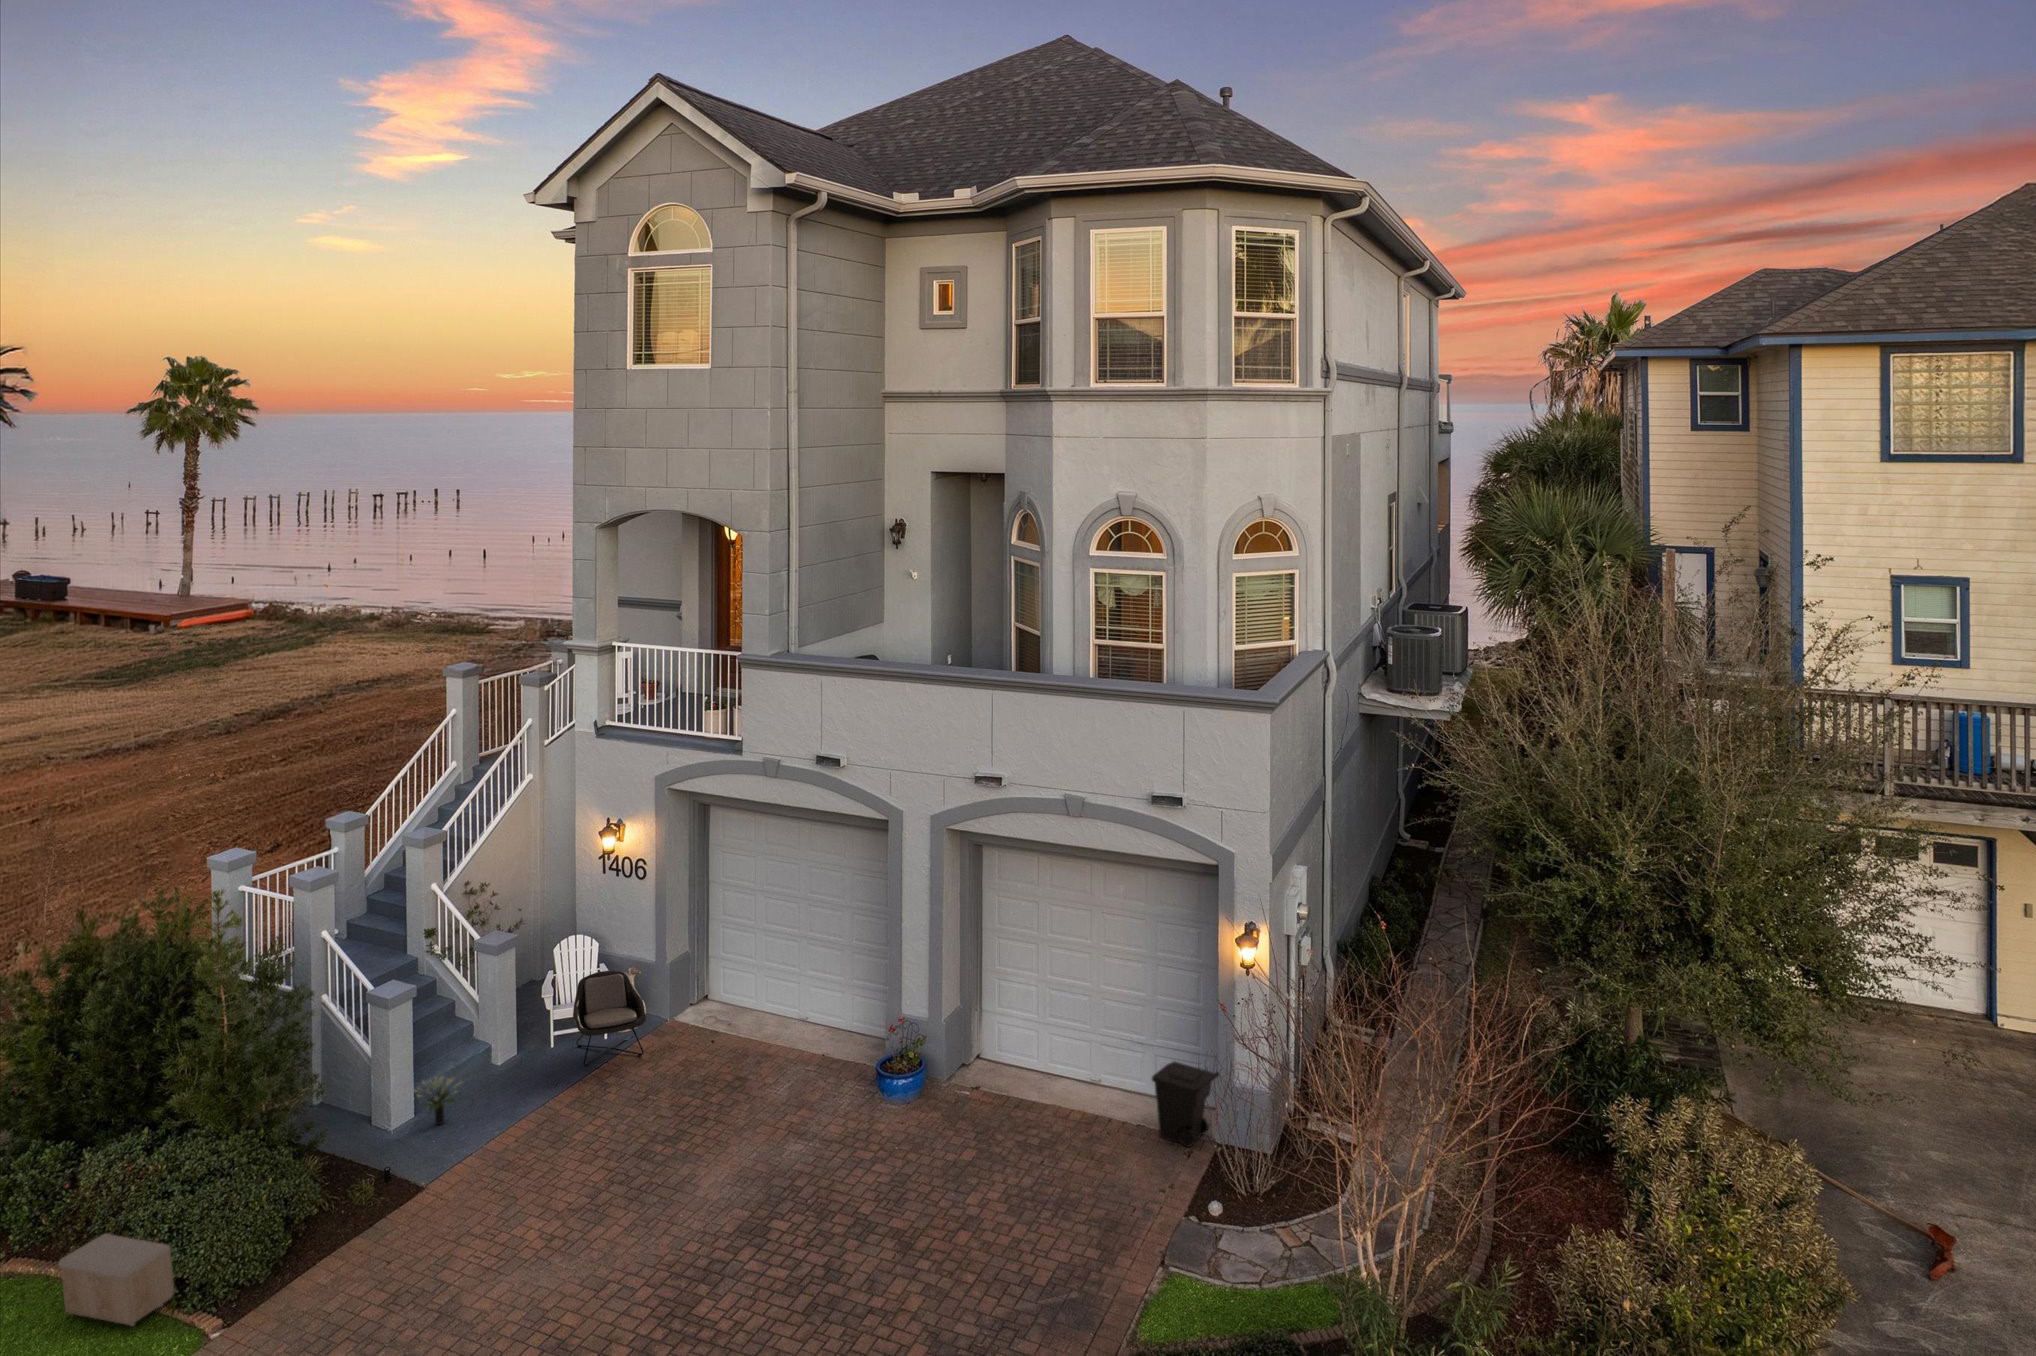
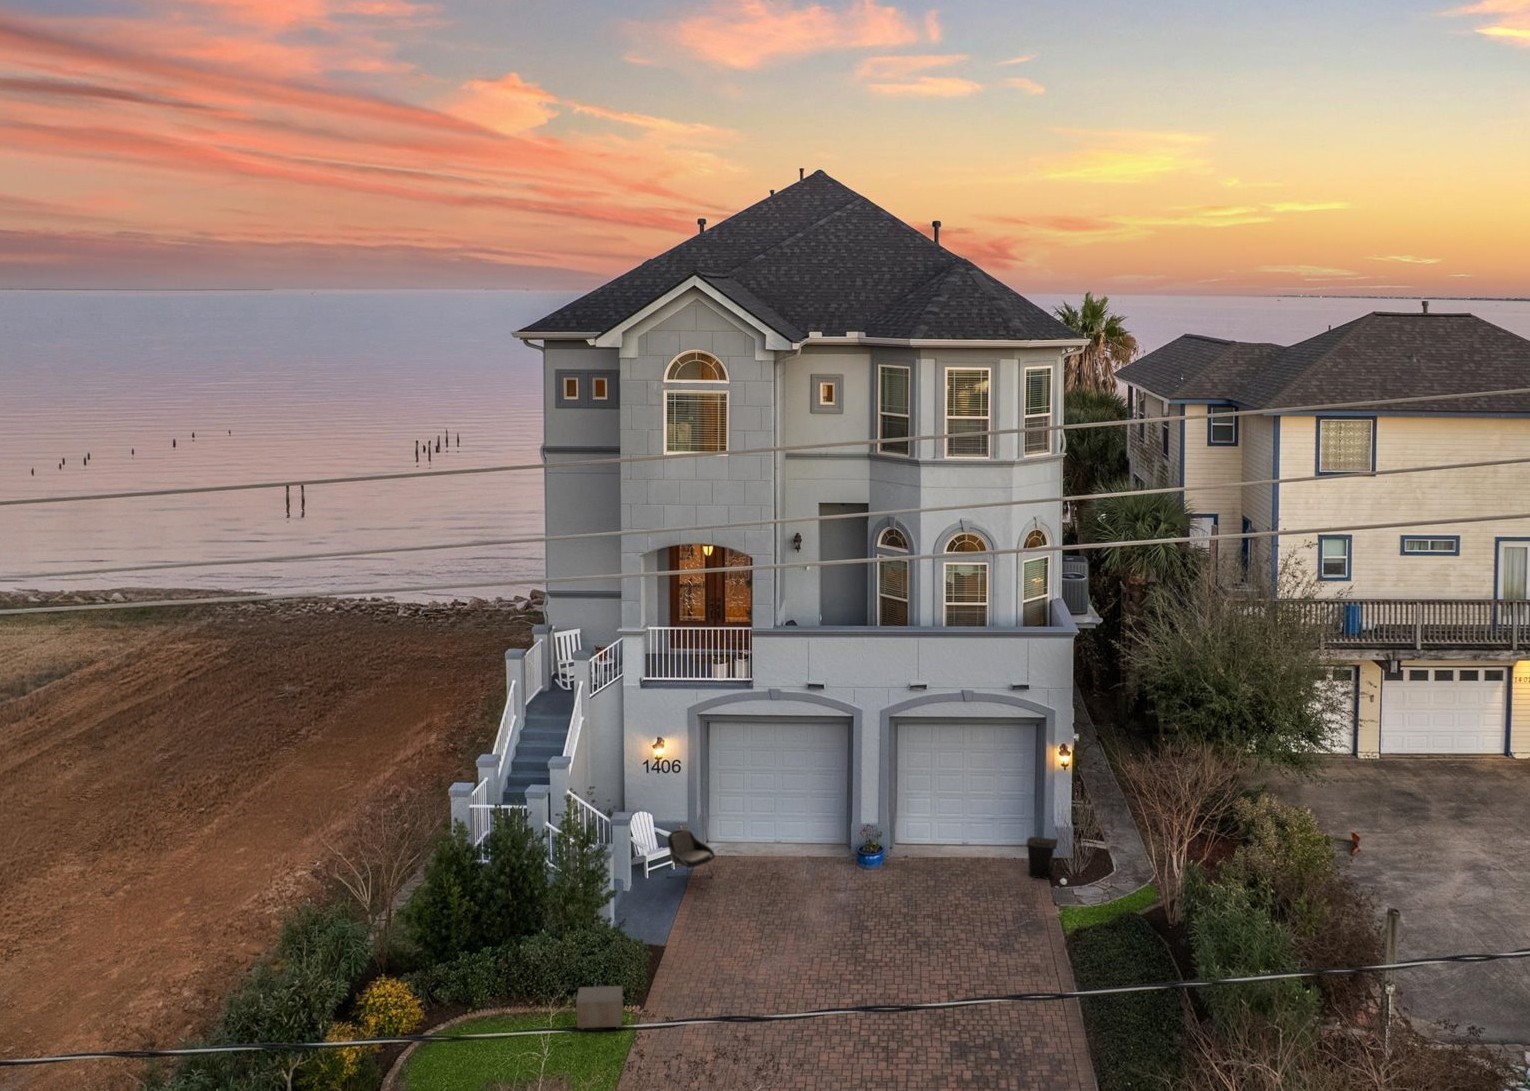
potted plant: present [414,1076,462,1125] -> none [629,897,656,926]

